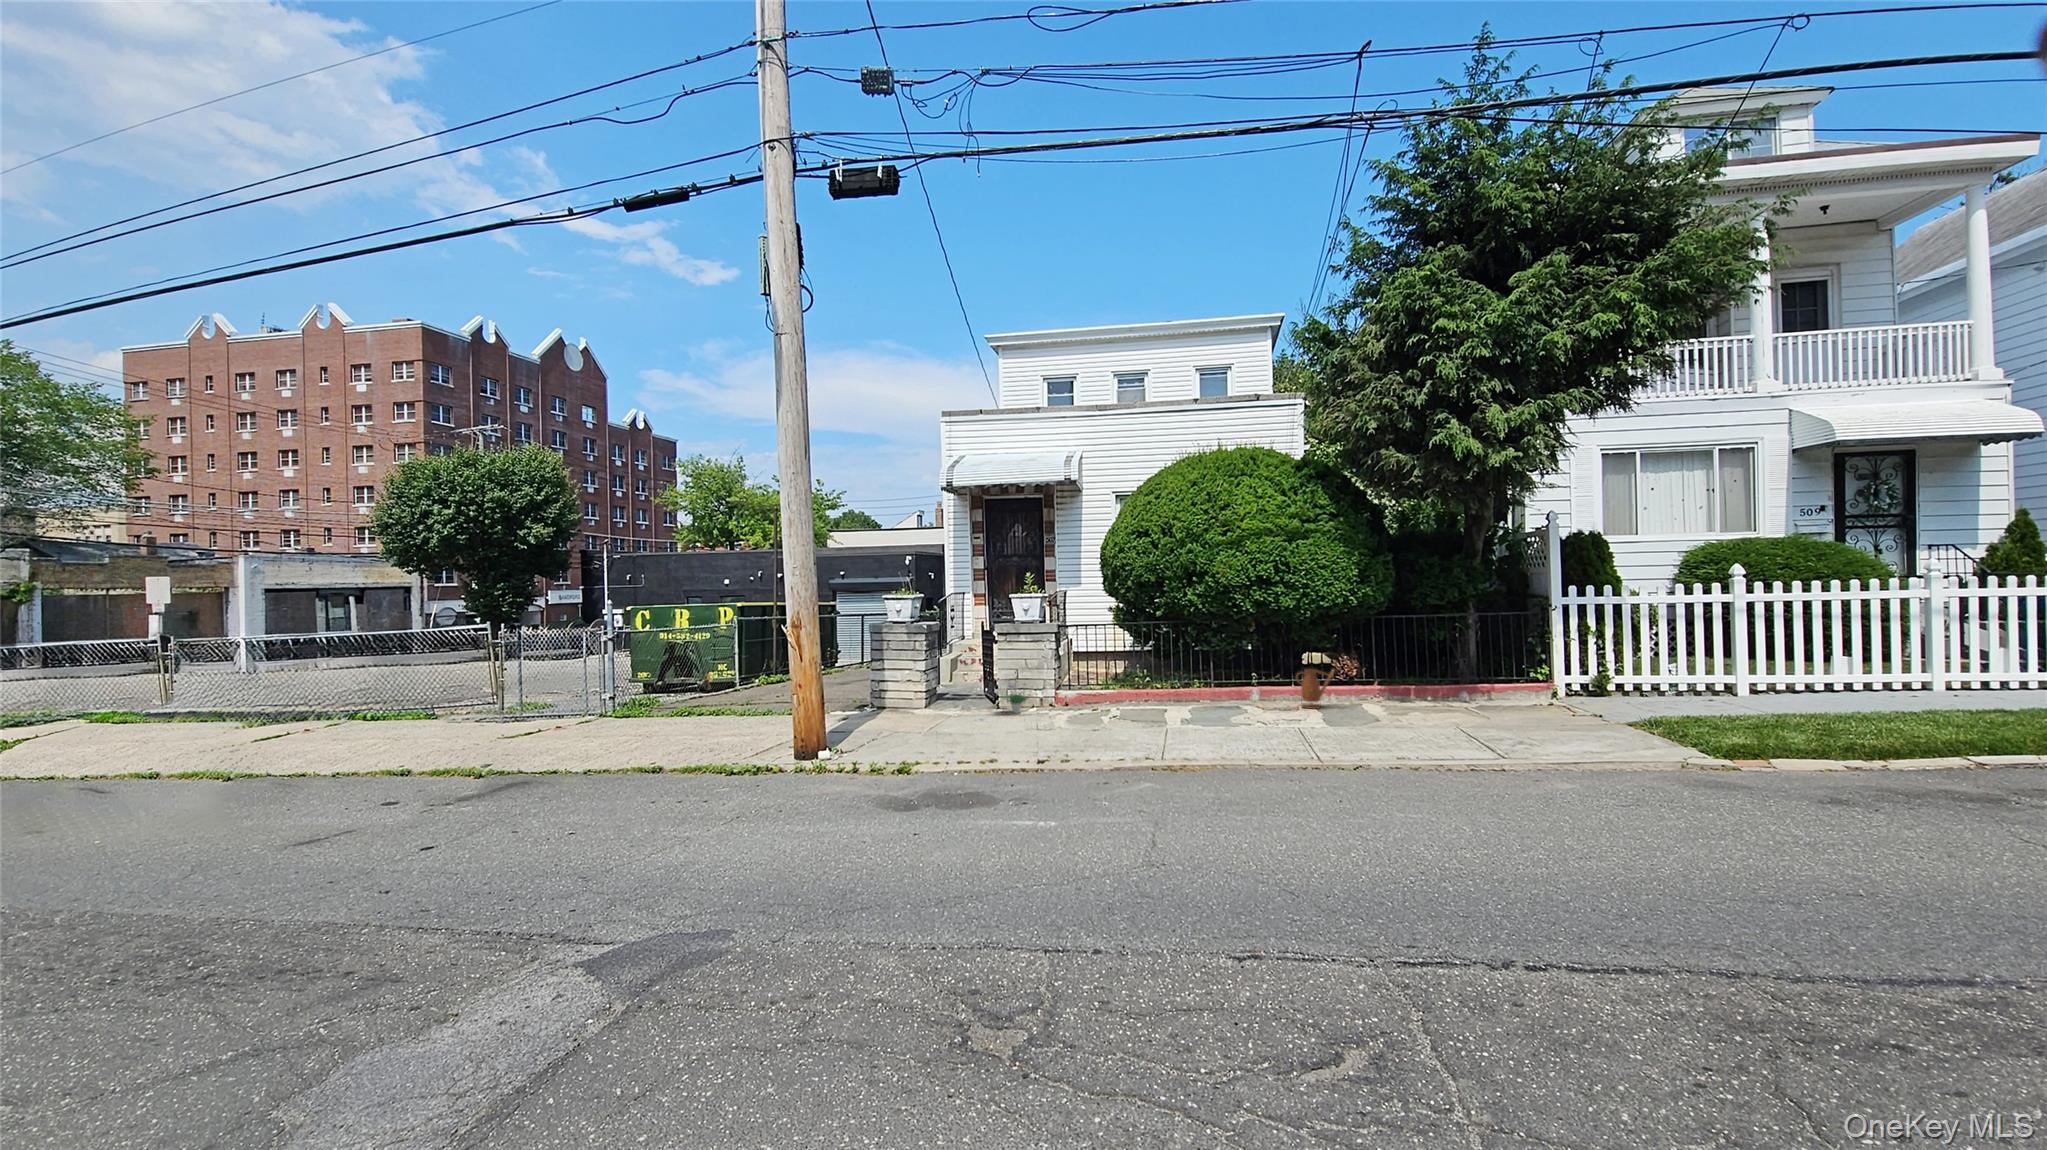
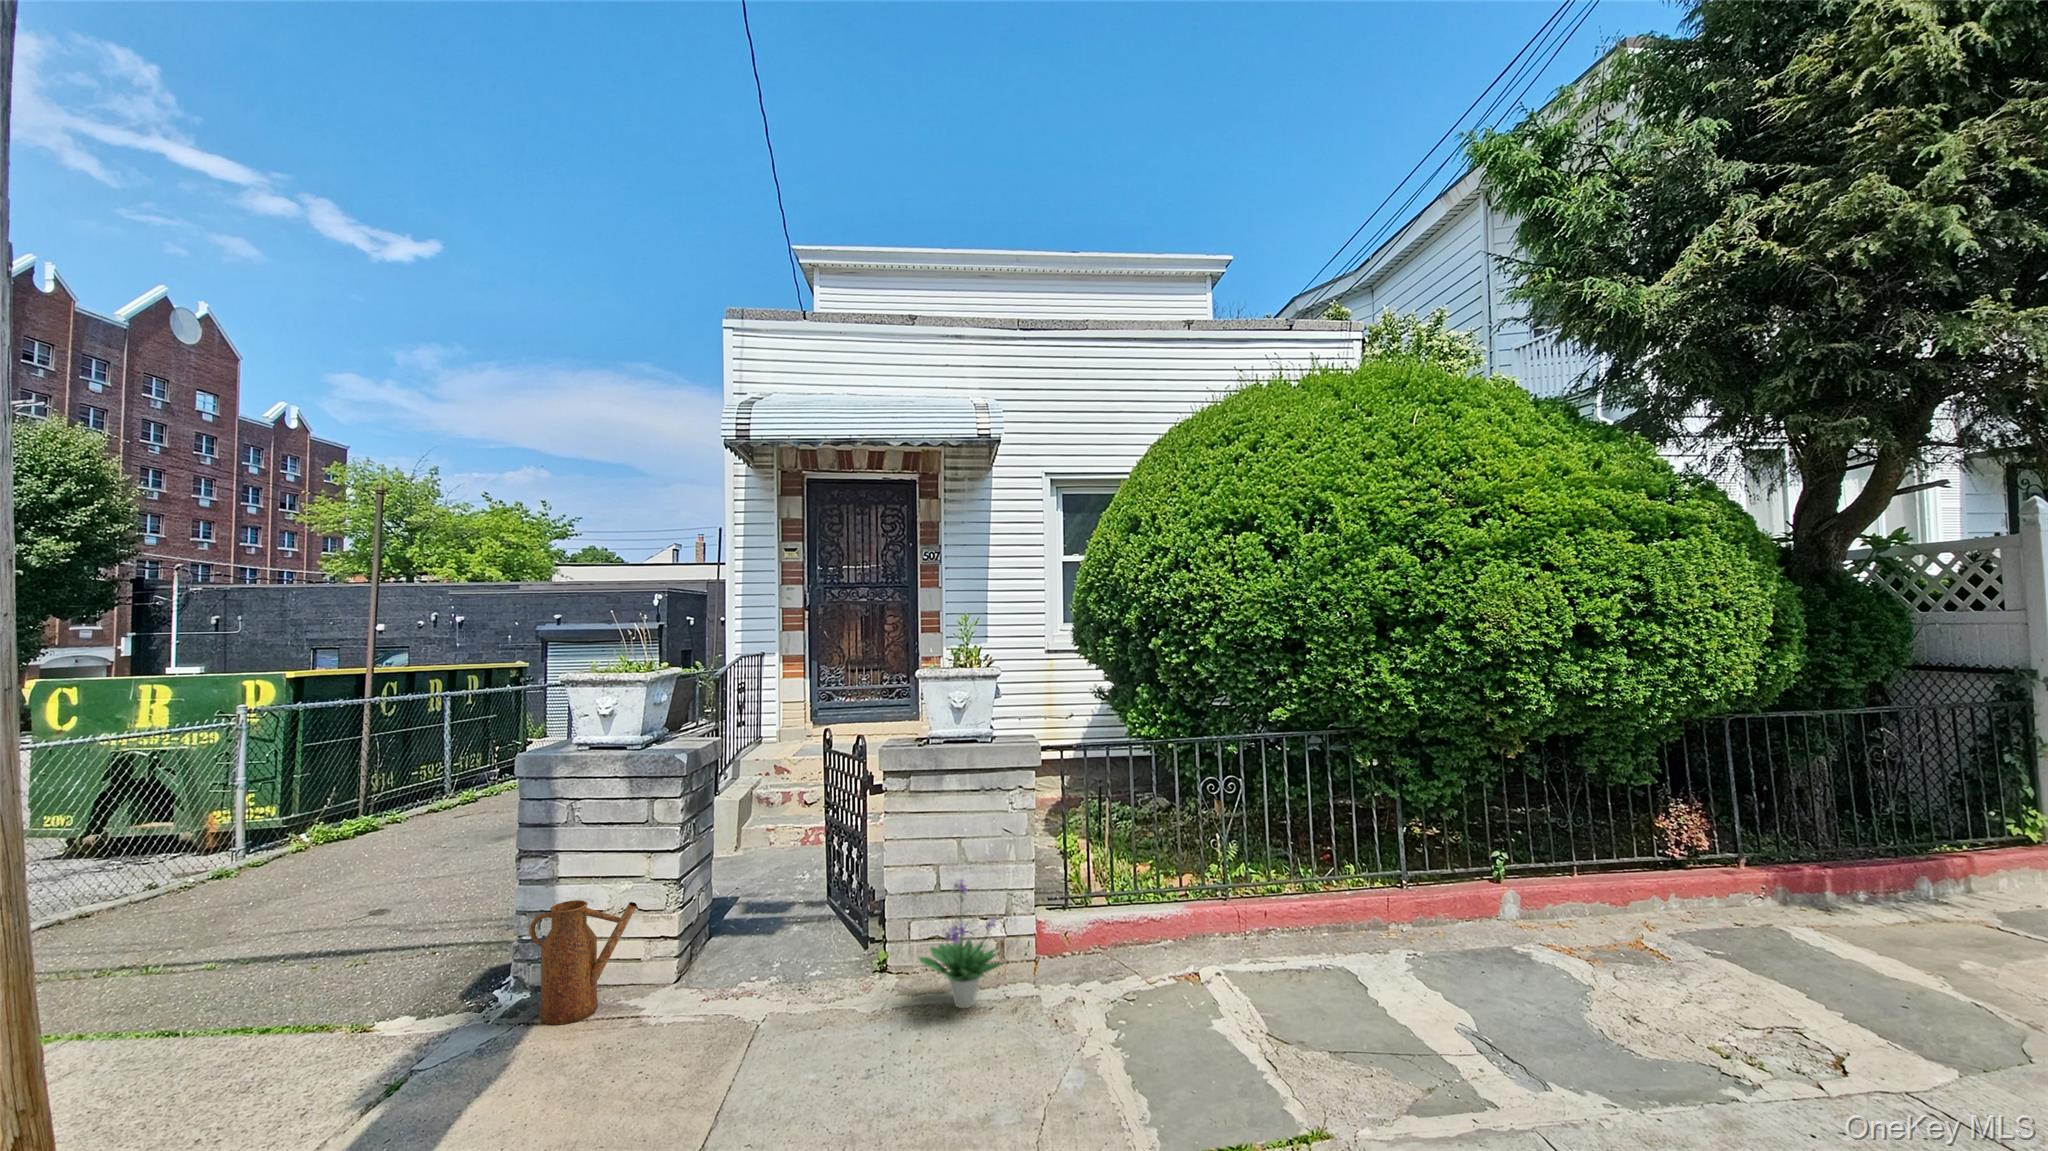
watering can: present [1296,669,1335,709] -> present [529,900,637,1025]

